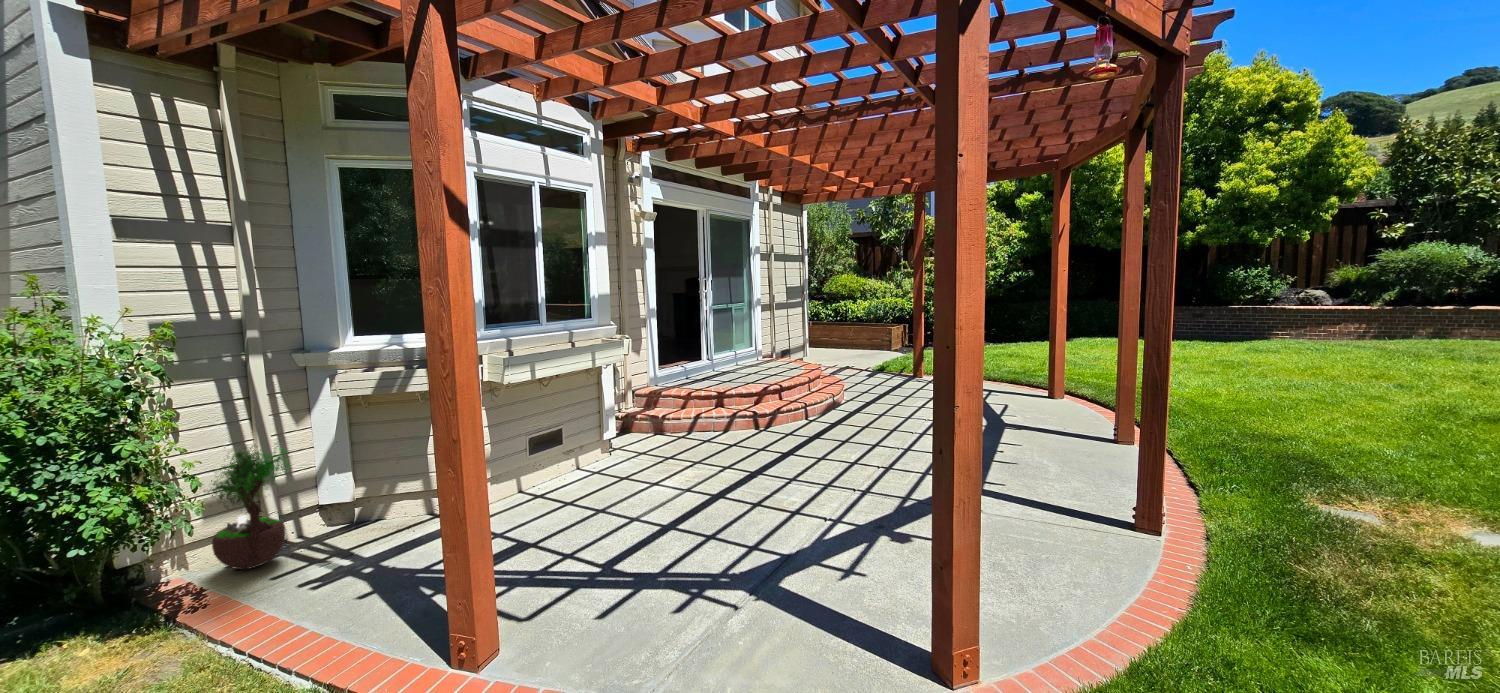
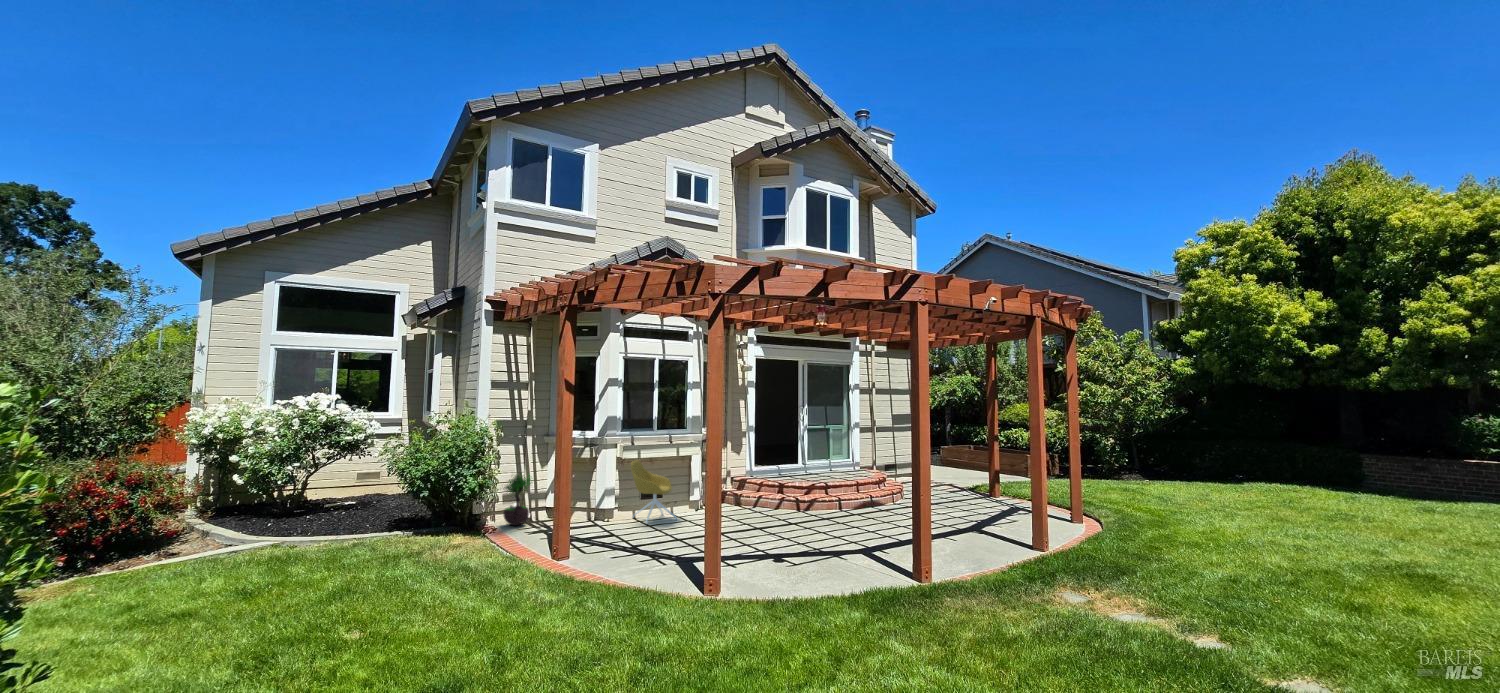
chair: none [510,383,606,502] -> present [631,460,677,523]

